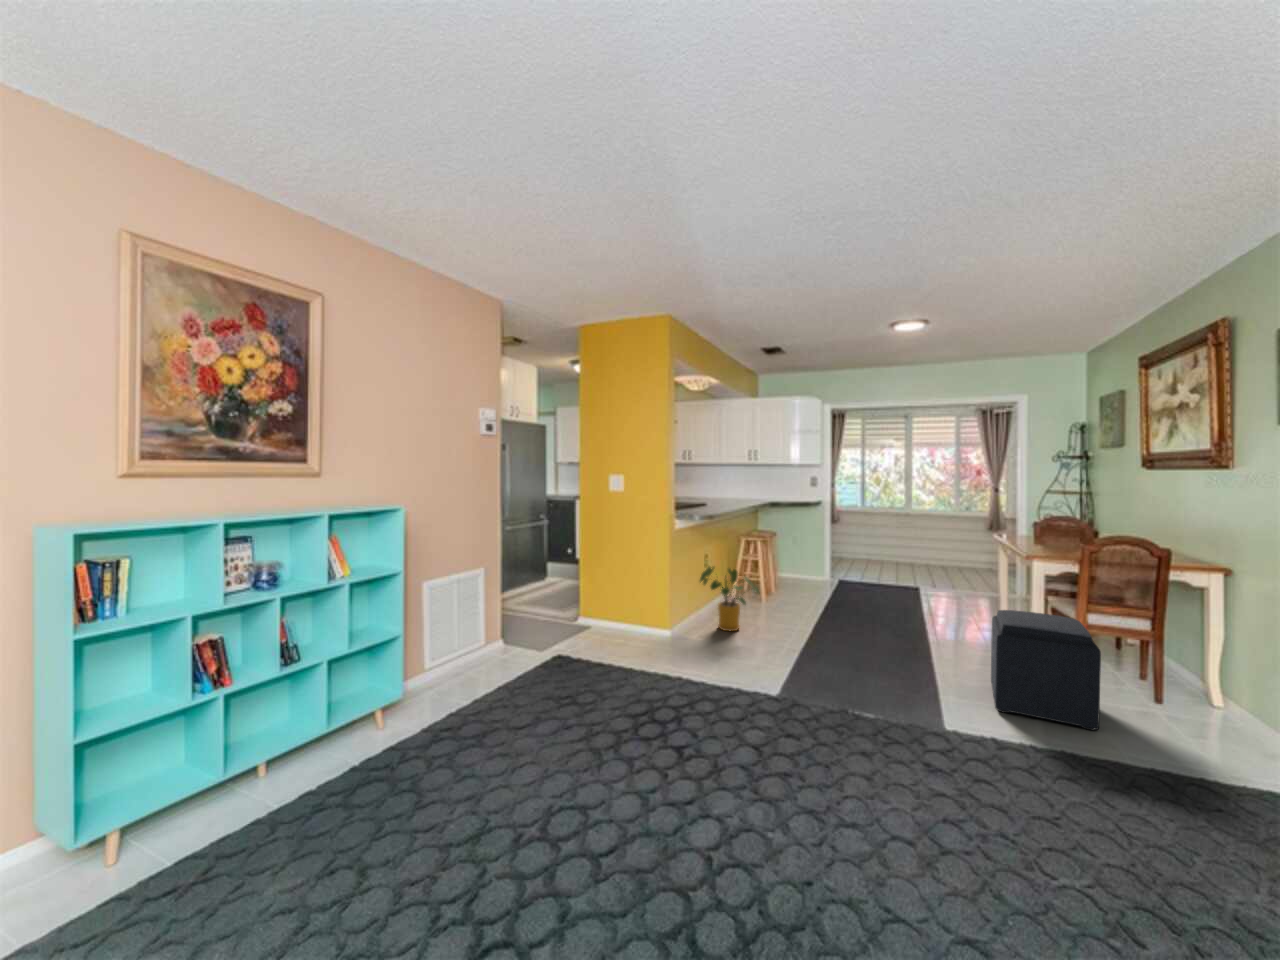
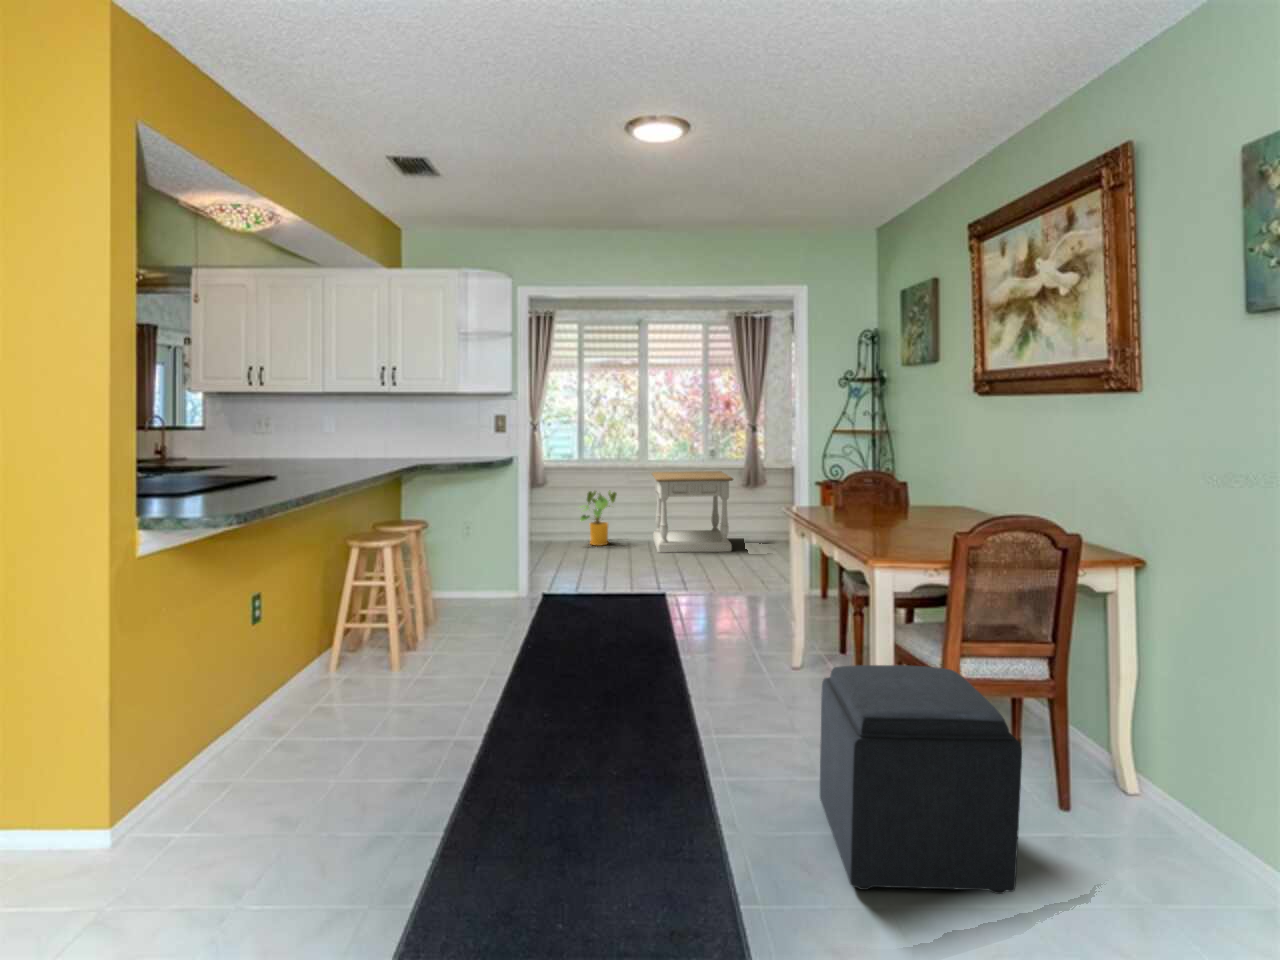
side table: none [913,516,976,573] -> present [652,471,733,553]
house plant: present [700,566,759,631] -> present [581,490,617,546]

